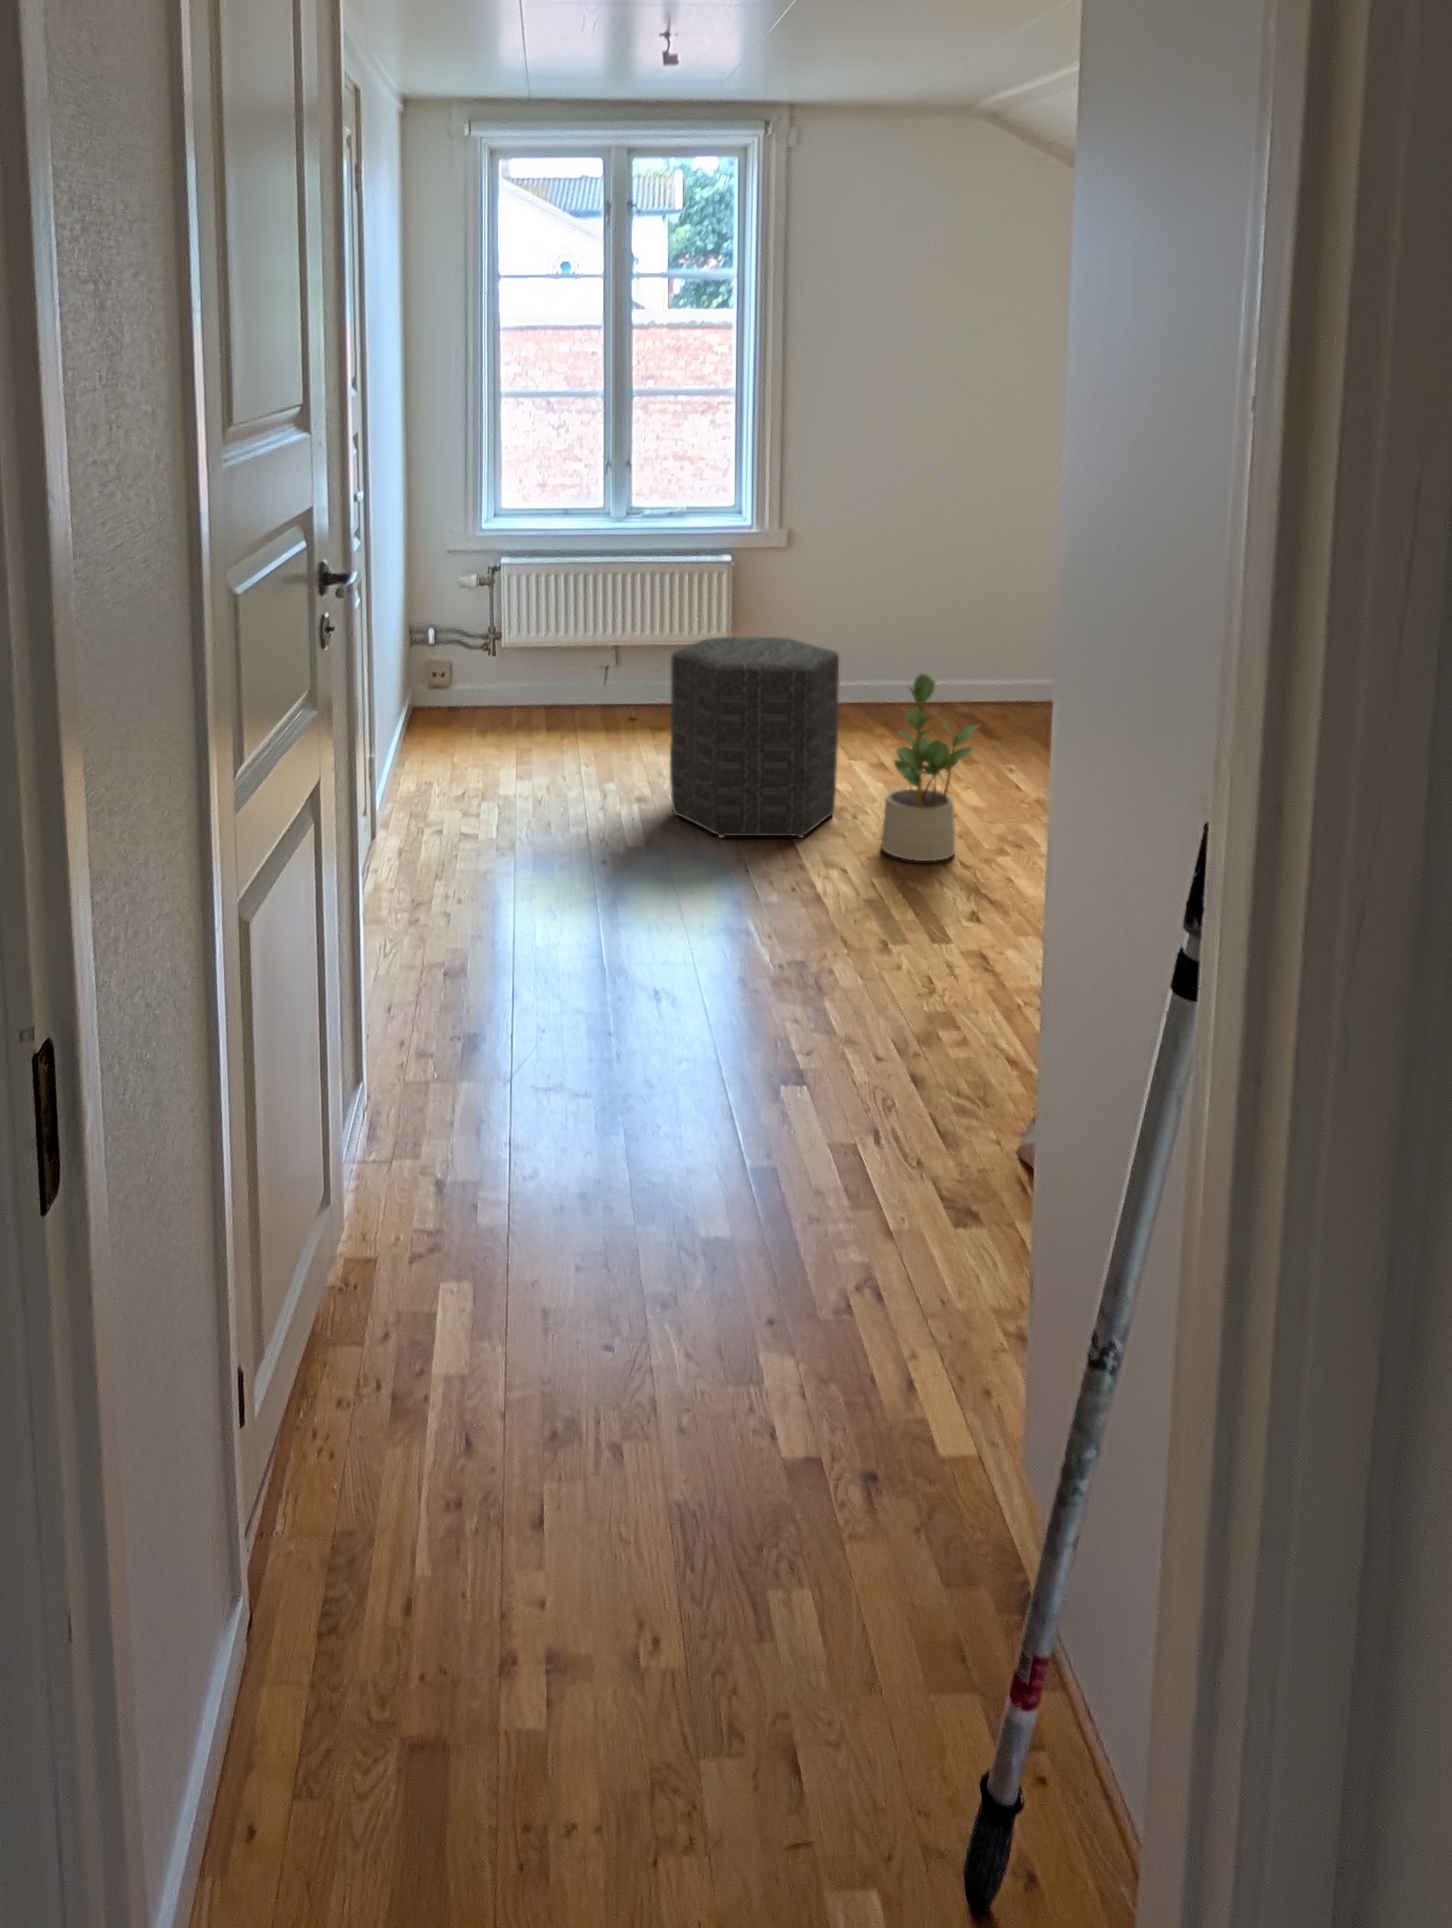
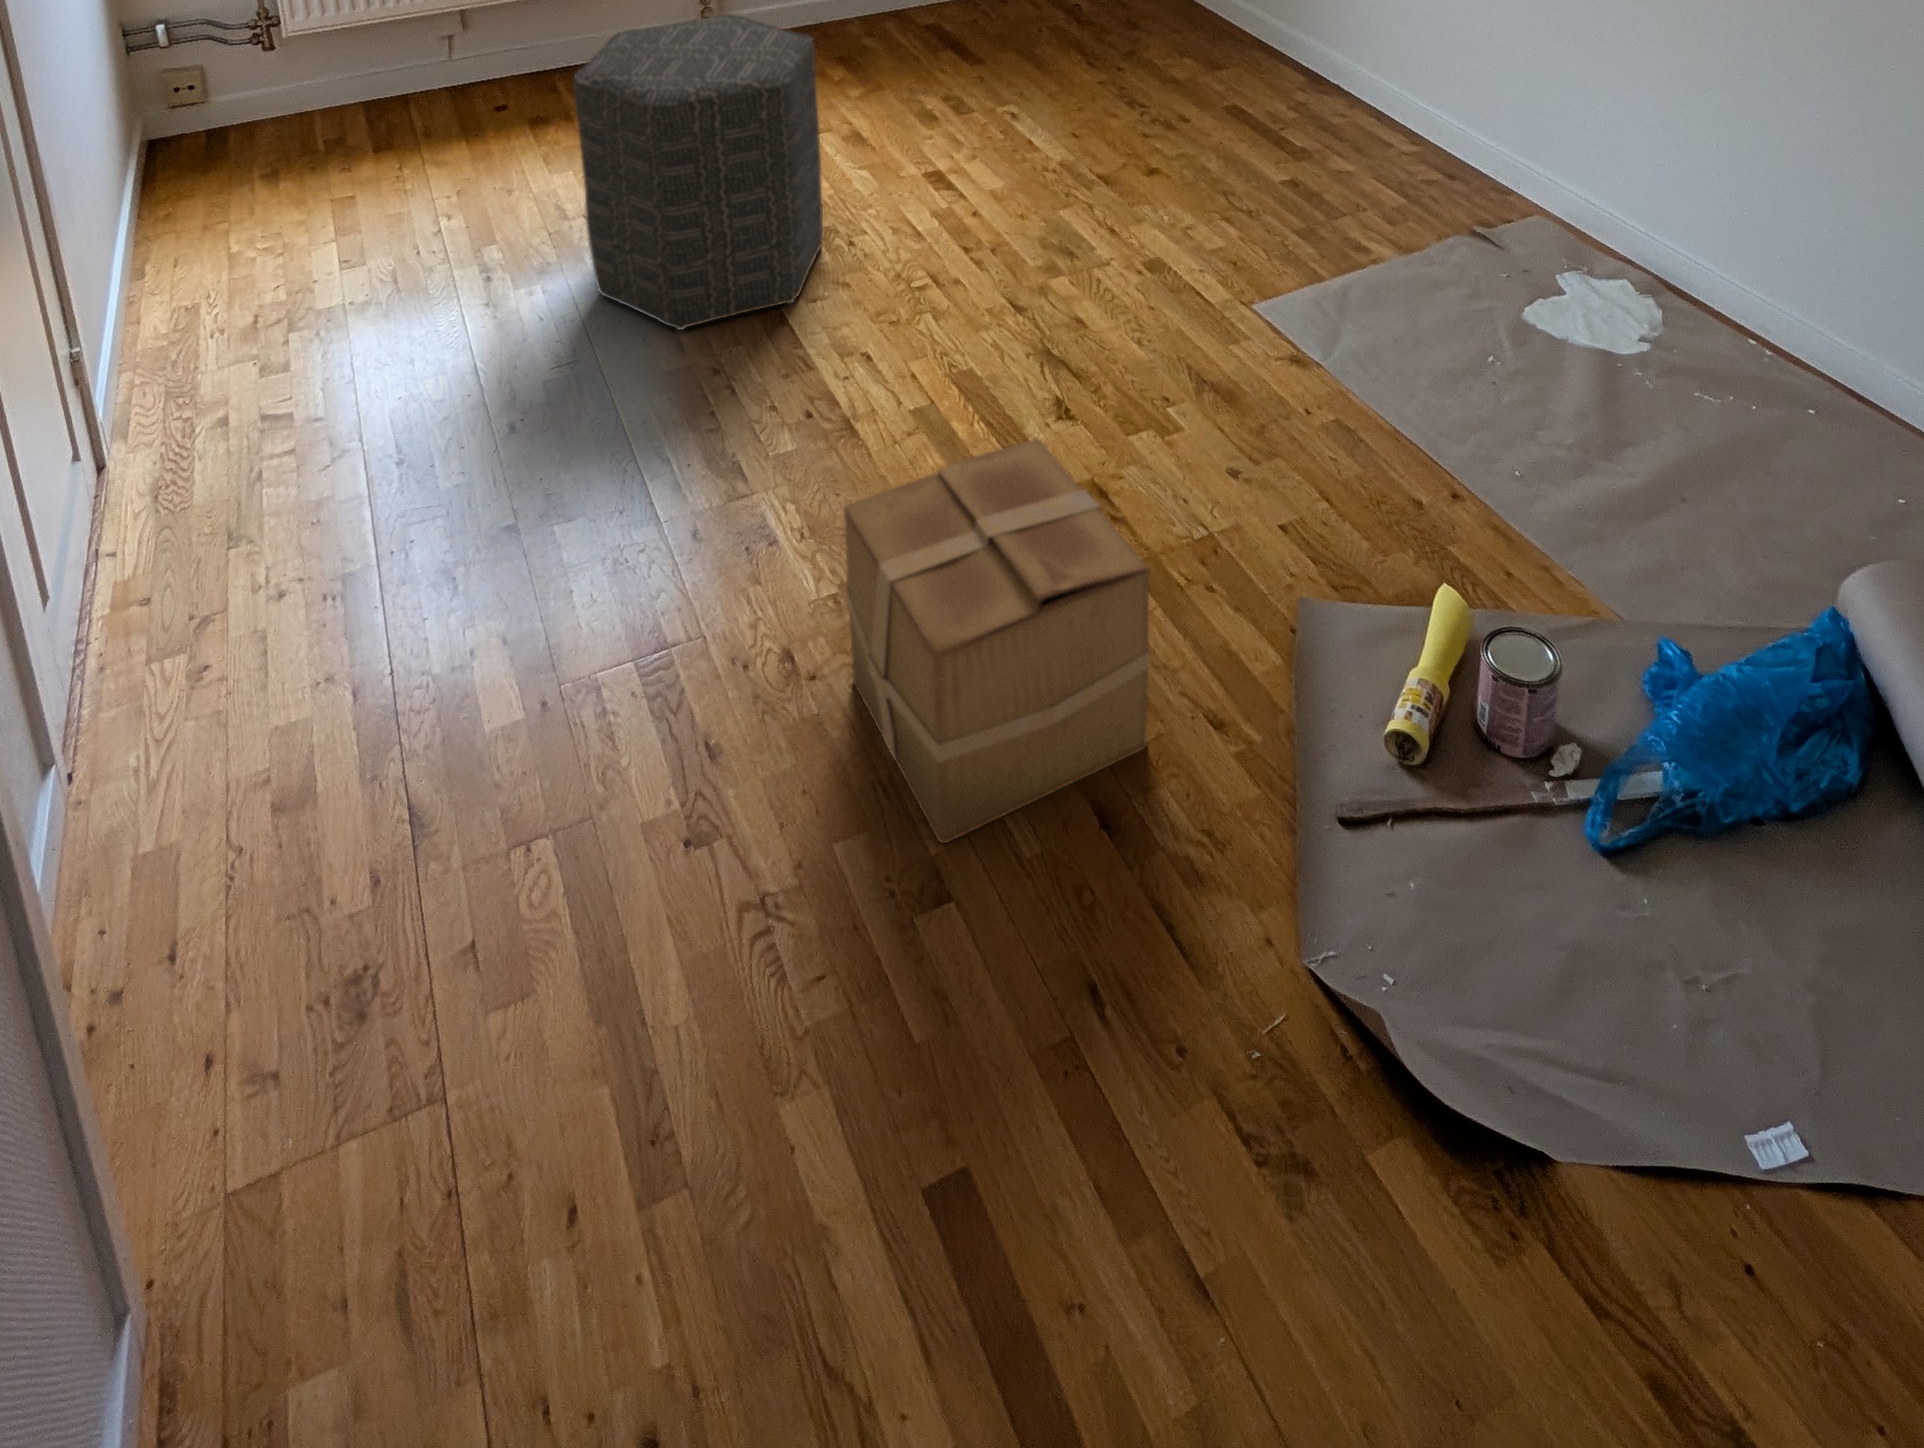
potted plant: present [881,674,979,861] -> none [903,72,1018,318]
cardboard box: none [778,860,965,1063] -> present [844,439,1150,843]

